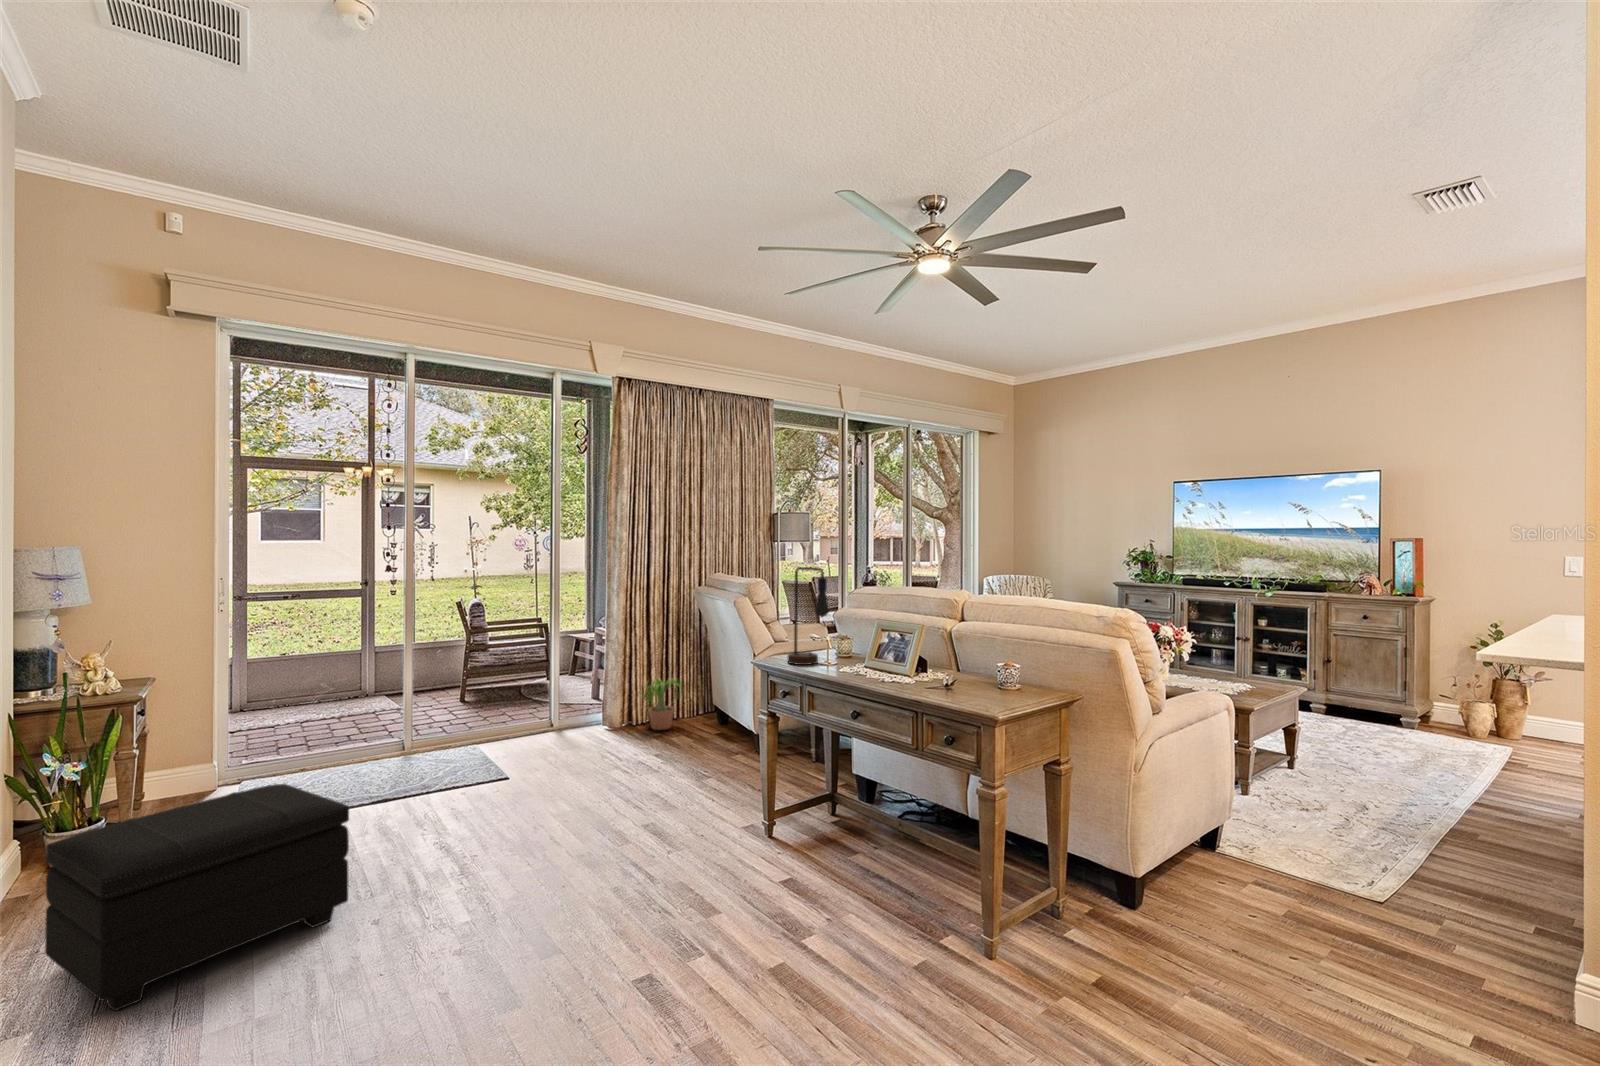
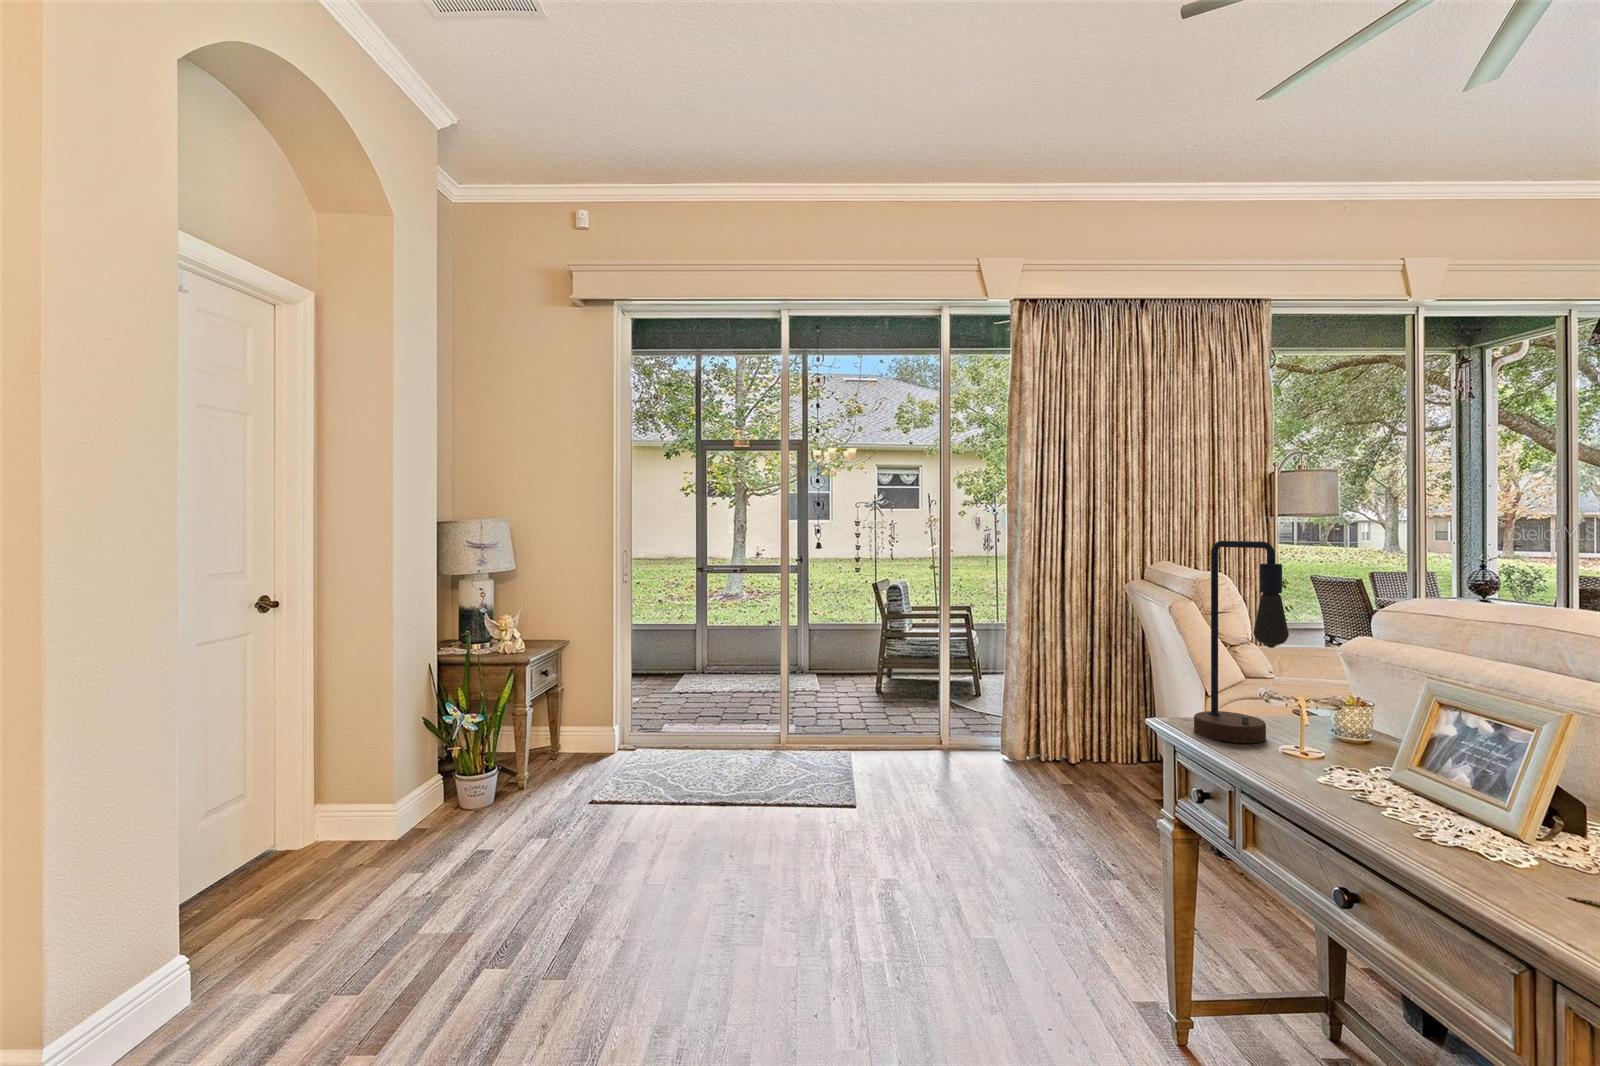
potted plant: present [643,678,684,730] -> none [1041,700,1121,774]
footstool: present [45,784,349,1011] -> none [298,775,566,1000]

